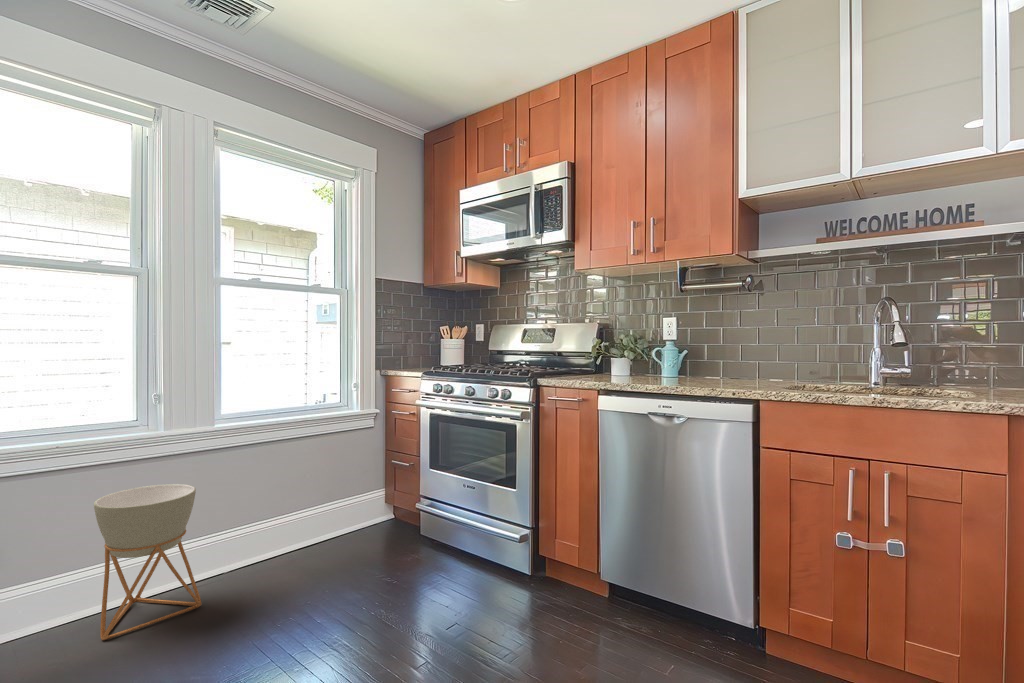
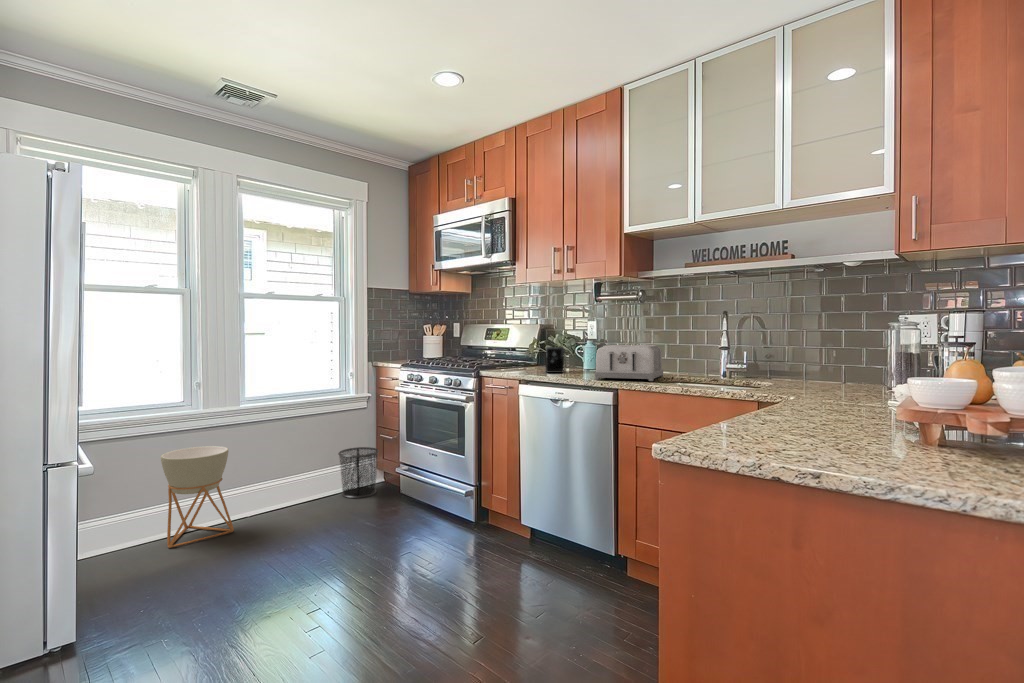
toaster: none [721,342,812,390] -> present [595,345,663,381]
coffee maker: none [626,347,682,381] -> present [546,347,588,373]
waste bin: none [340,477,392,545] -> present [338,447,379,498]

